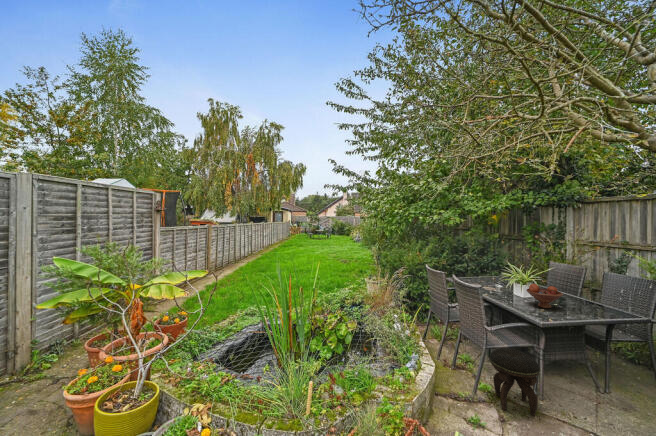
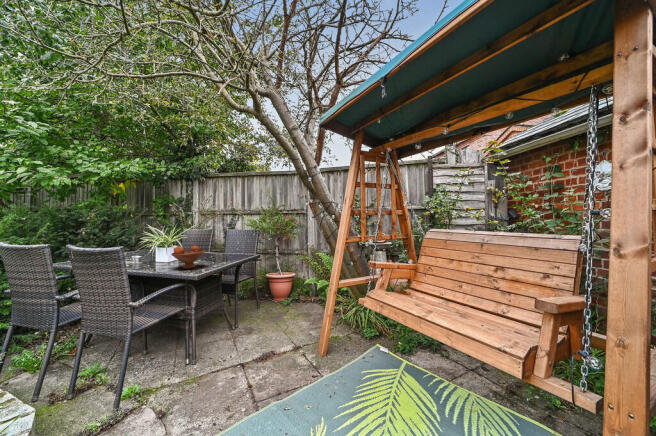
footstool: present [490,348,540,416] -> none [137,321,196,402]

